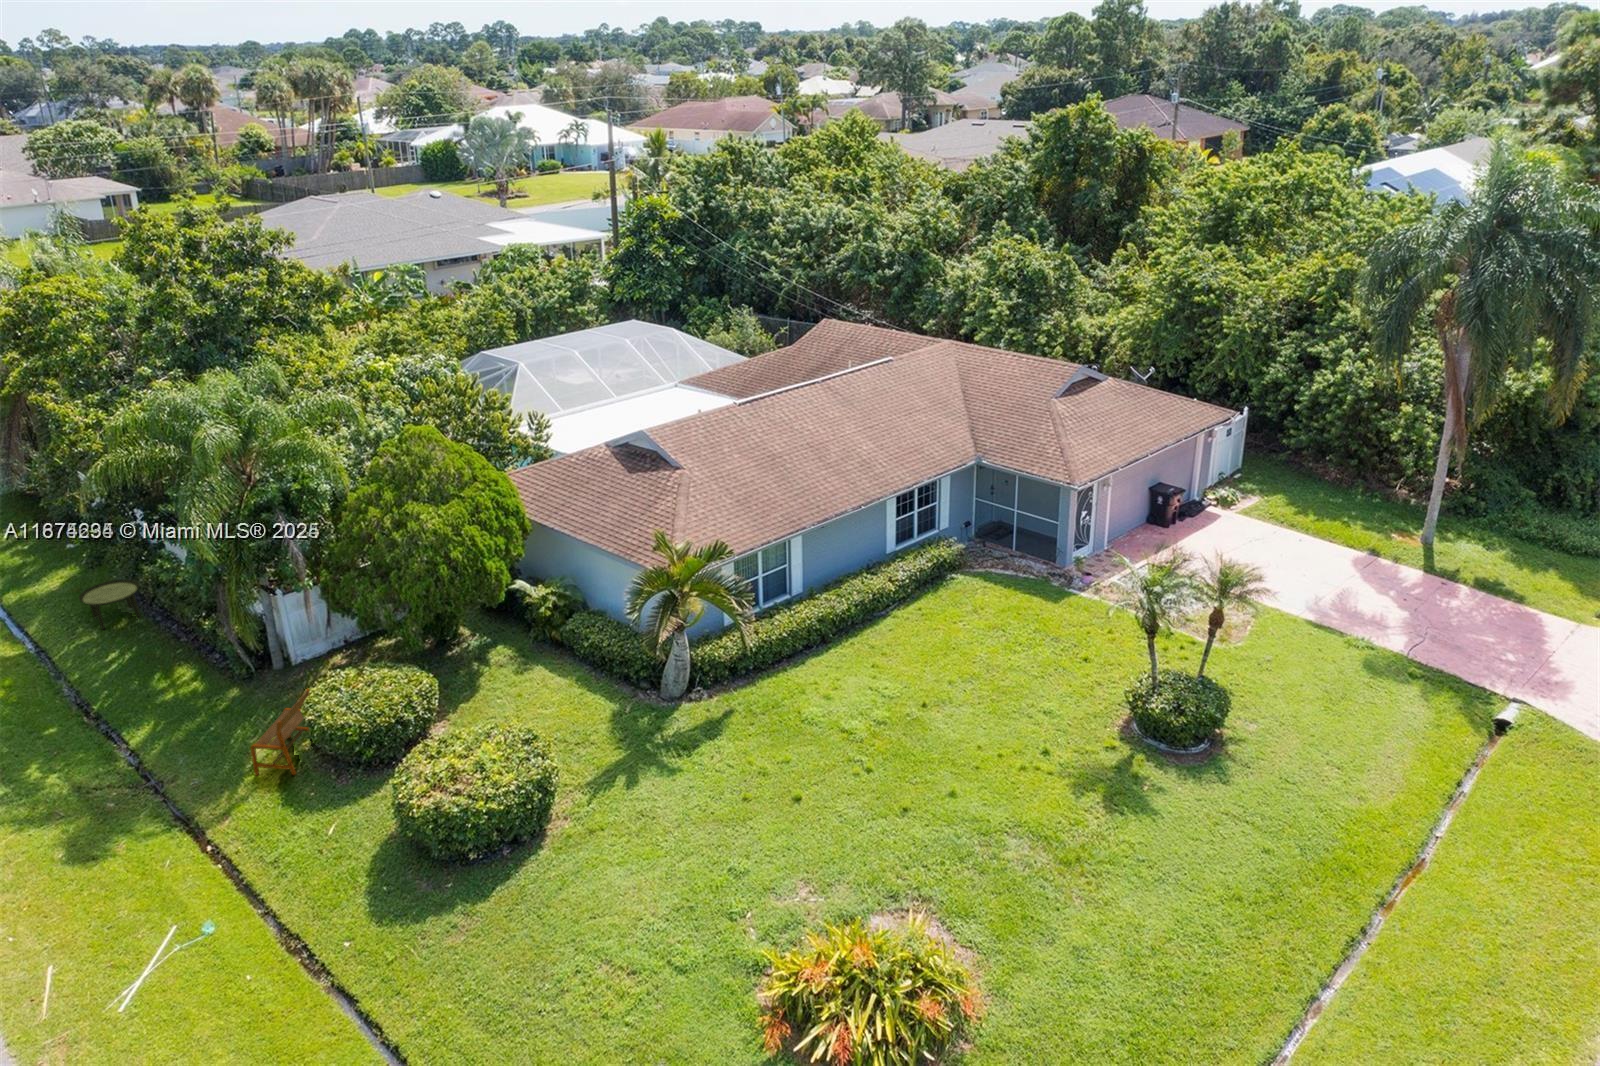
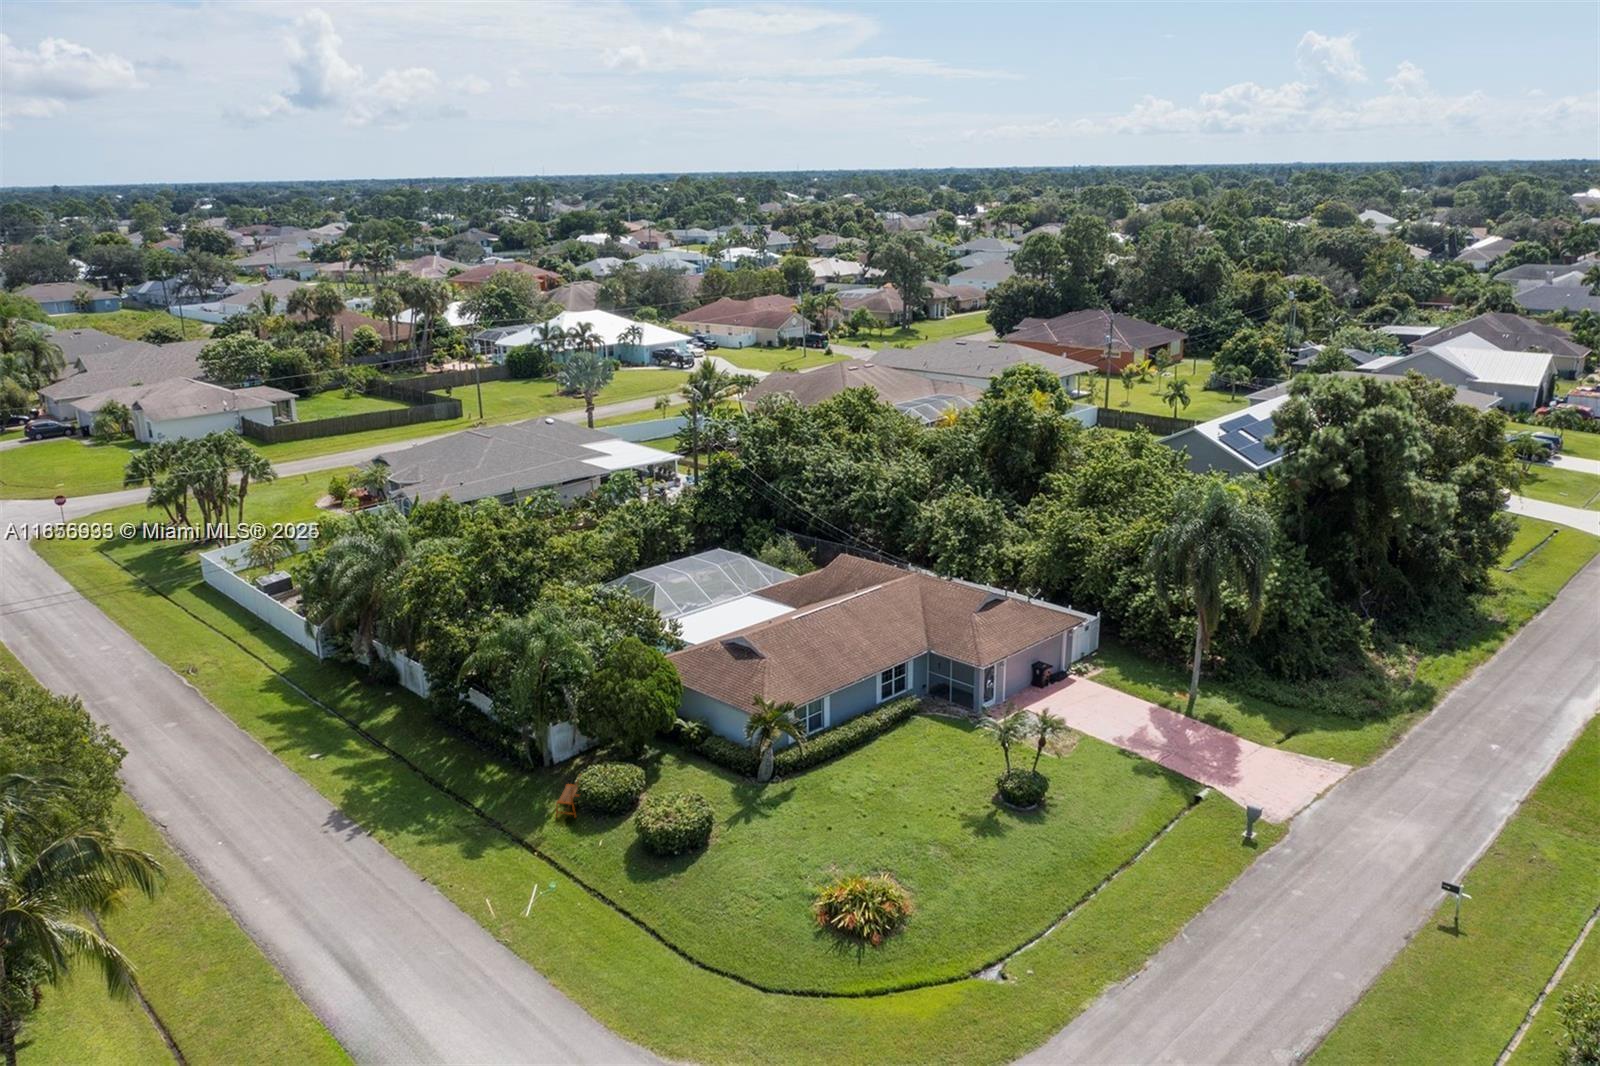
round table: present [79,579,141,630] -> none [429,714,460,743]

